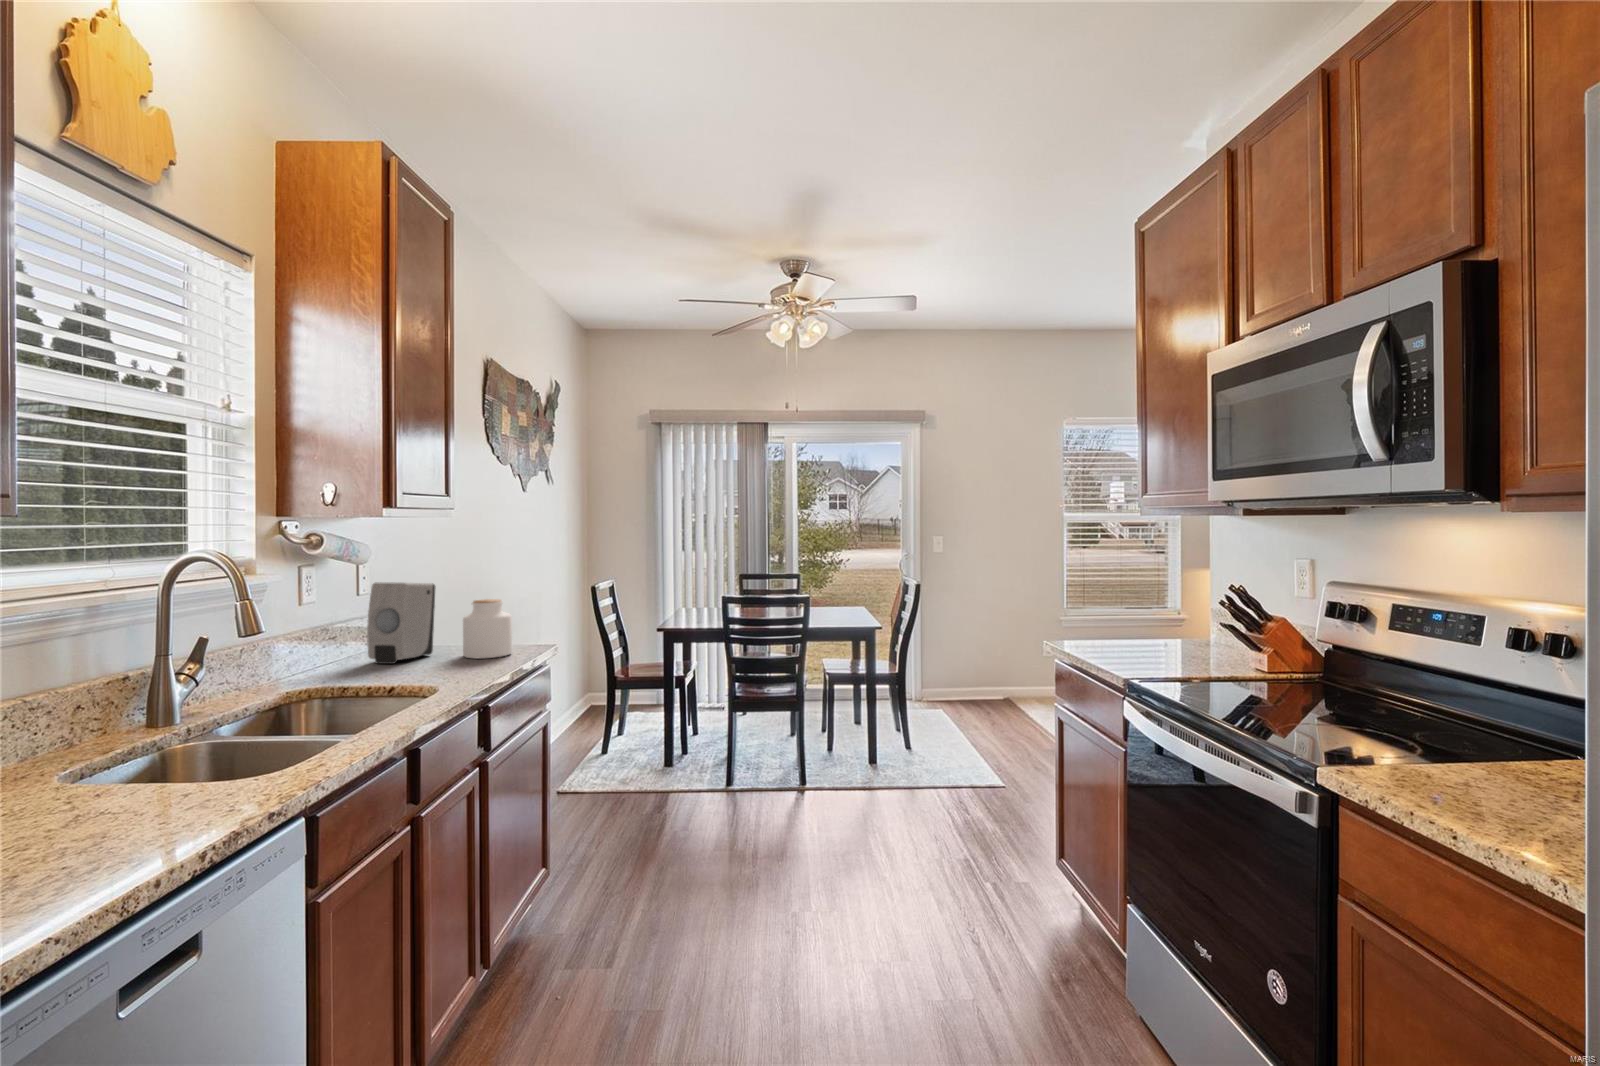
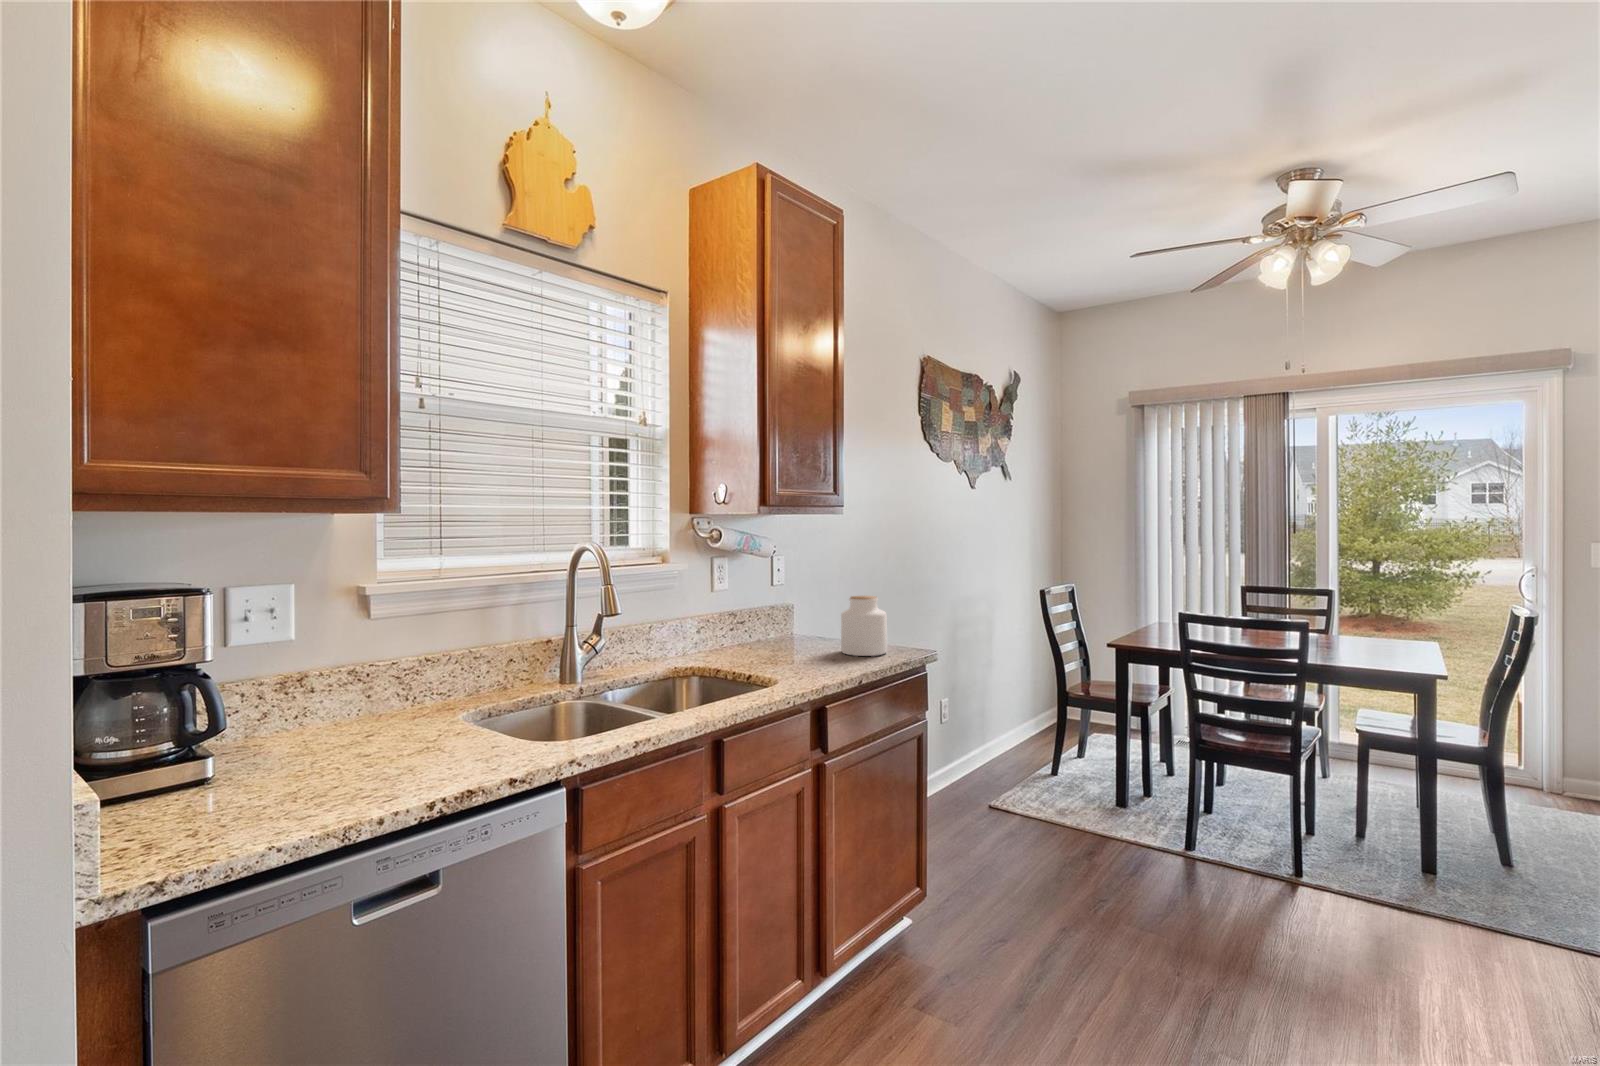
soap dispenser: present [367,582,435,664] -> none [763,574,823,651]

